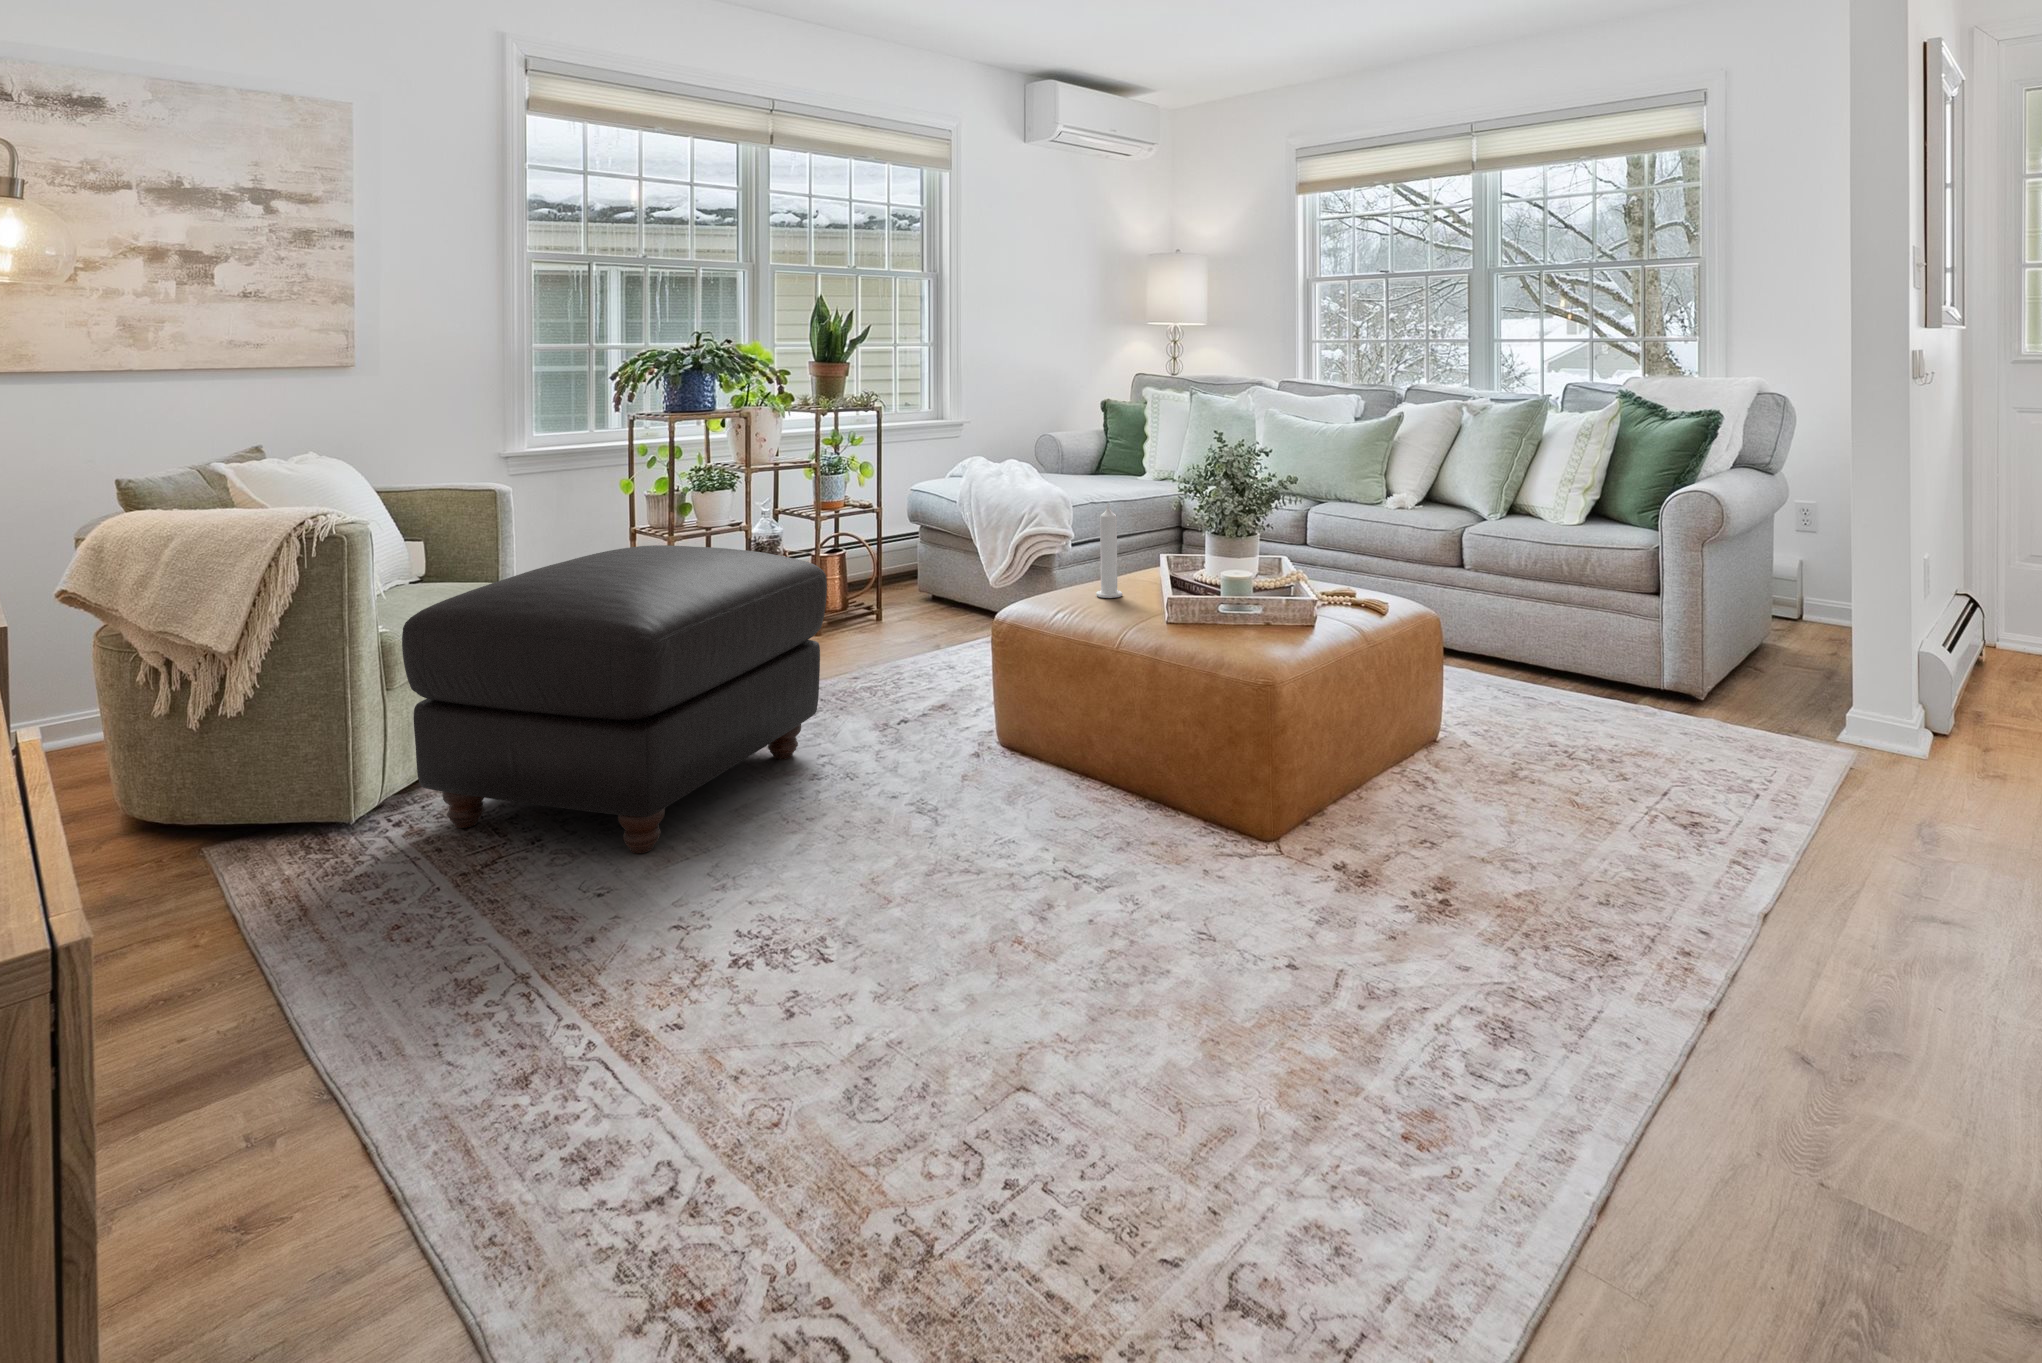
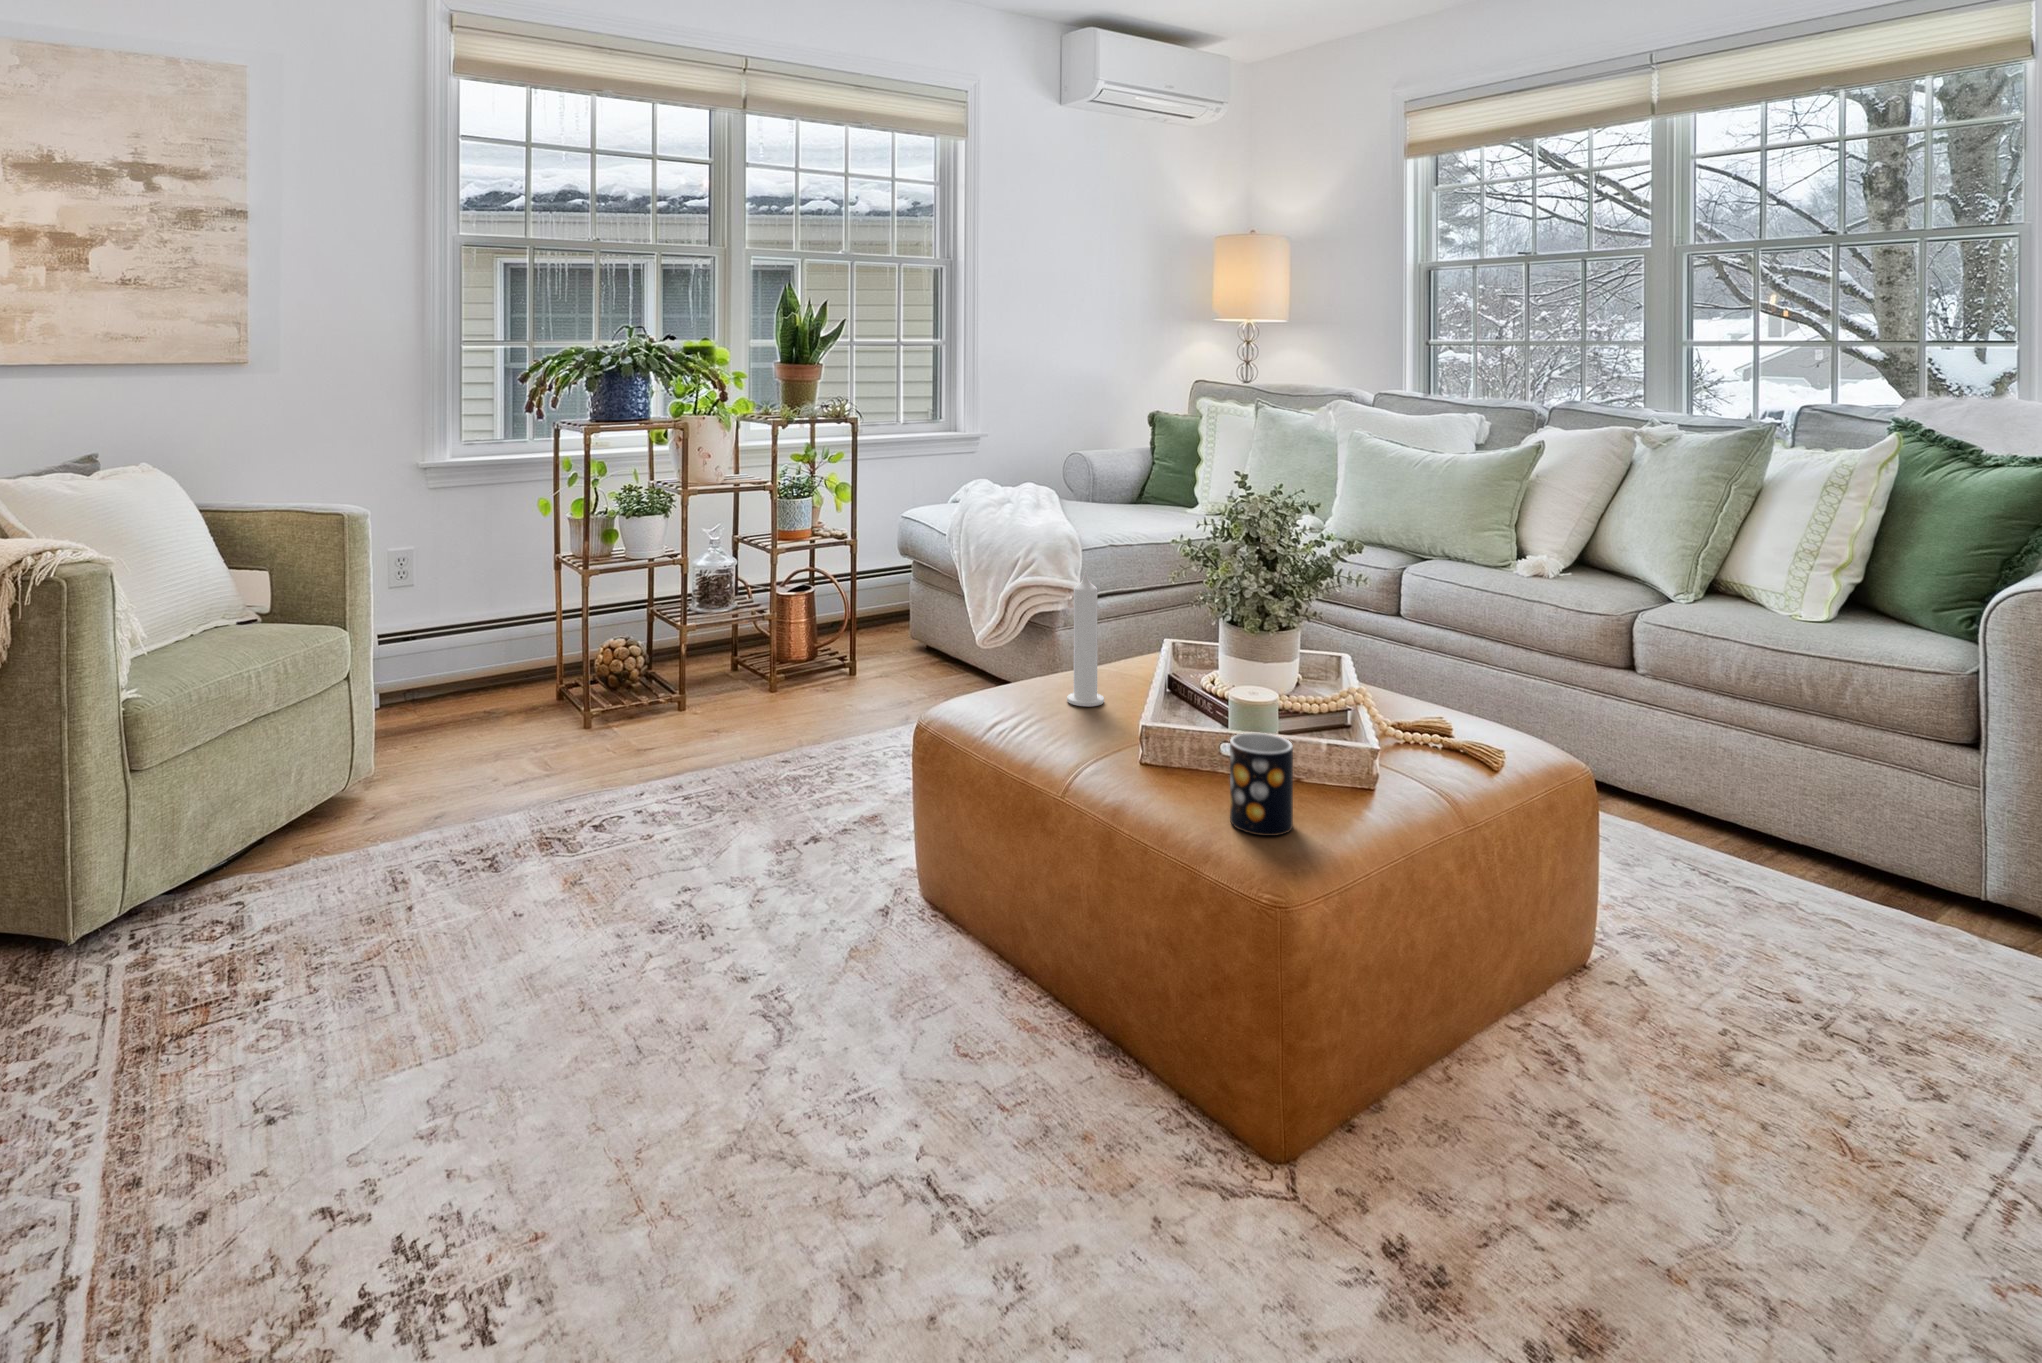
ottoman: present [402,545,827,853] -> none [116,596,705,1051]
mug: none [1225,591,1265,651] -> present [1230,733,1293,836]

